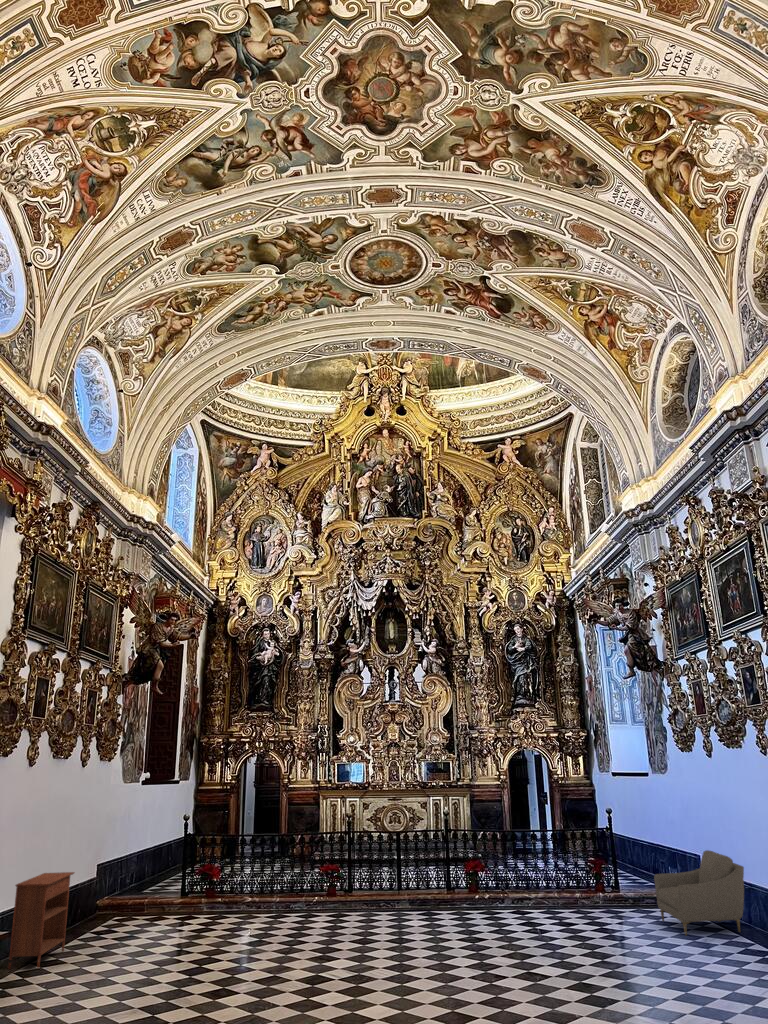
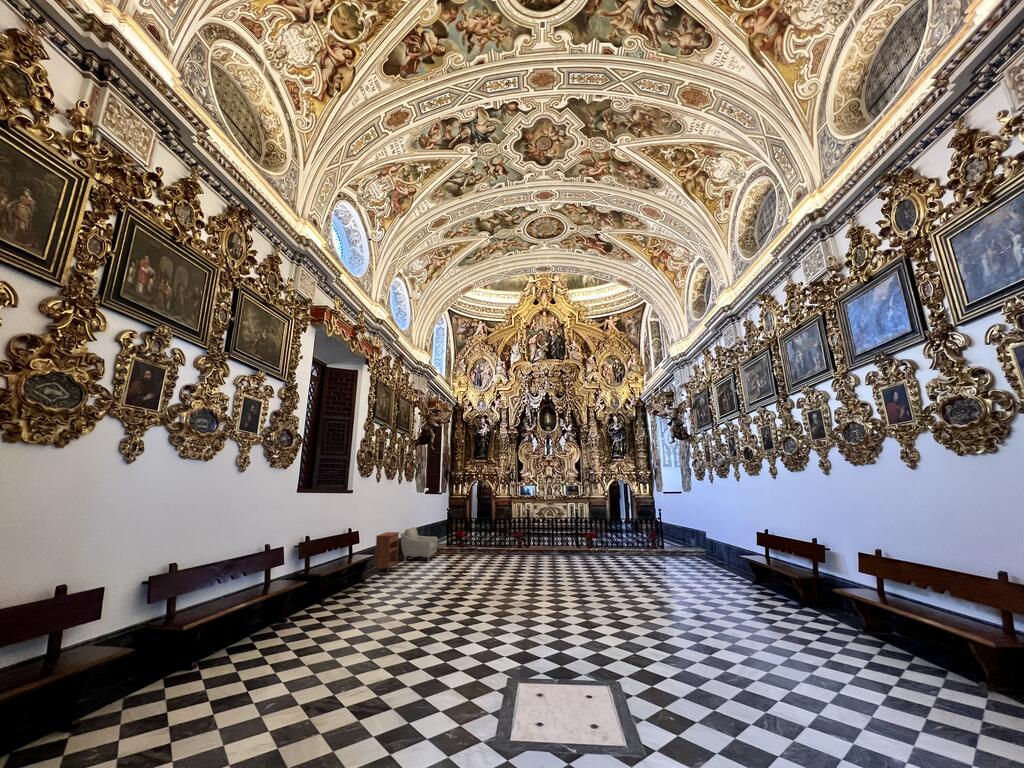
chair: present [654,850,744,935] -> present [401,527,438,562]

